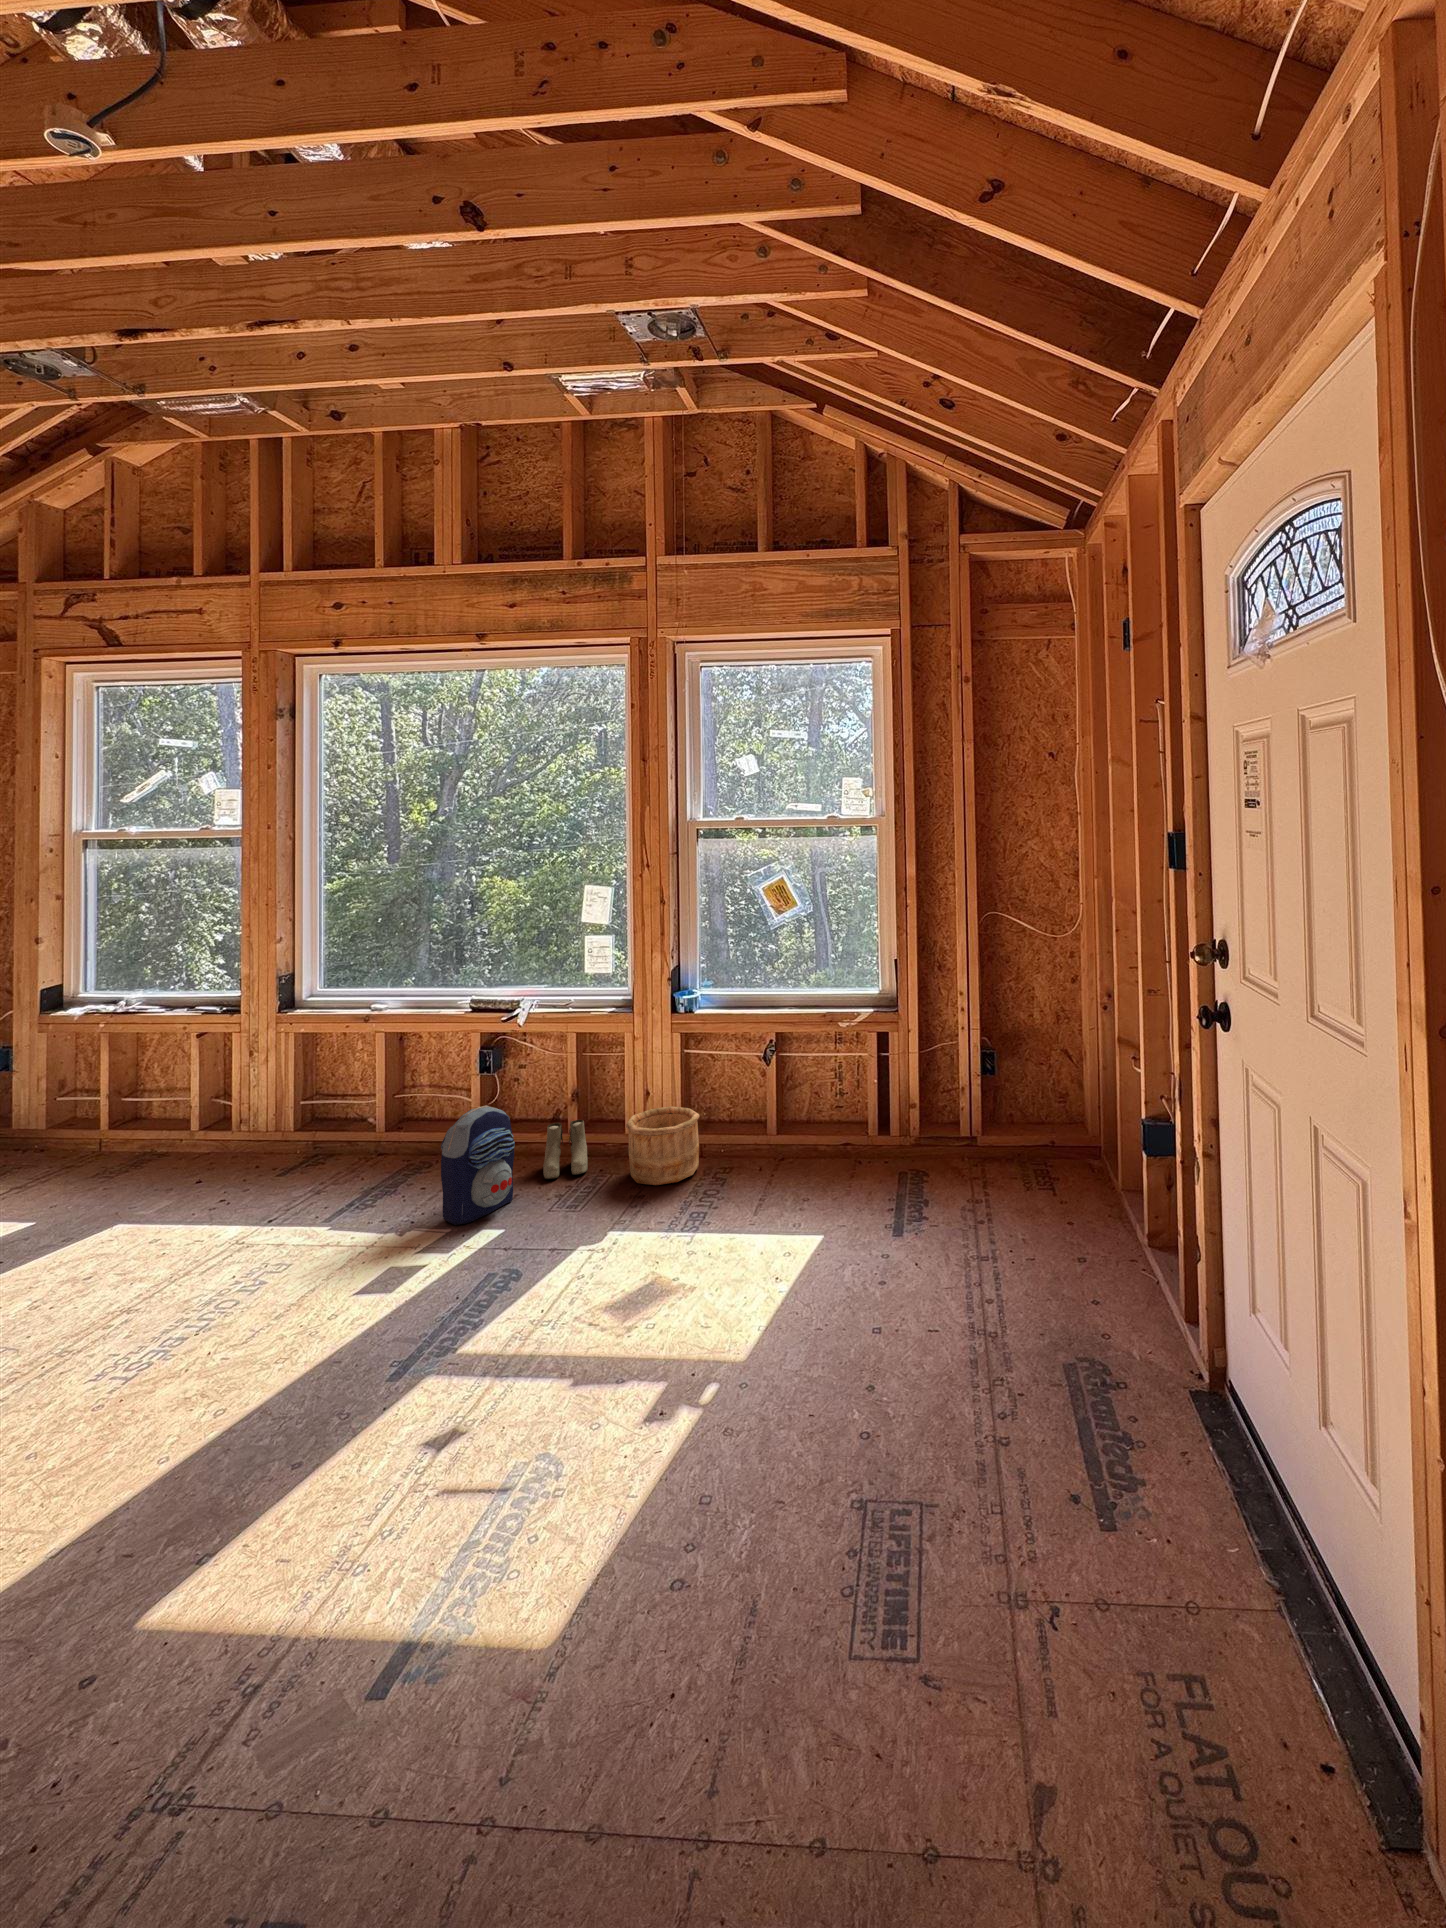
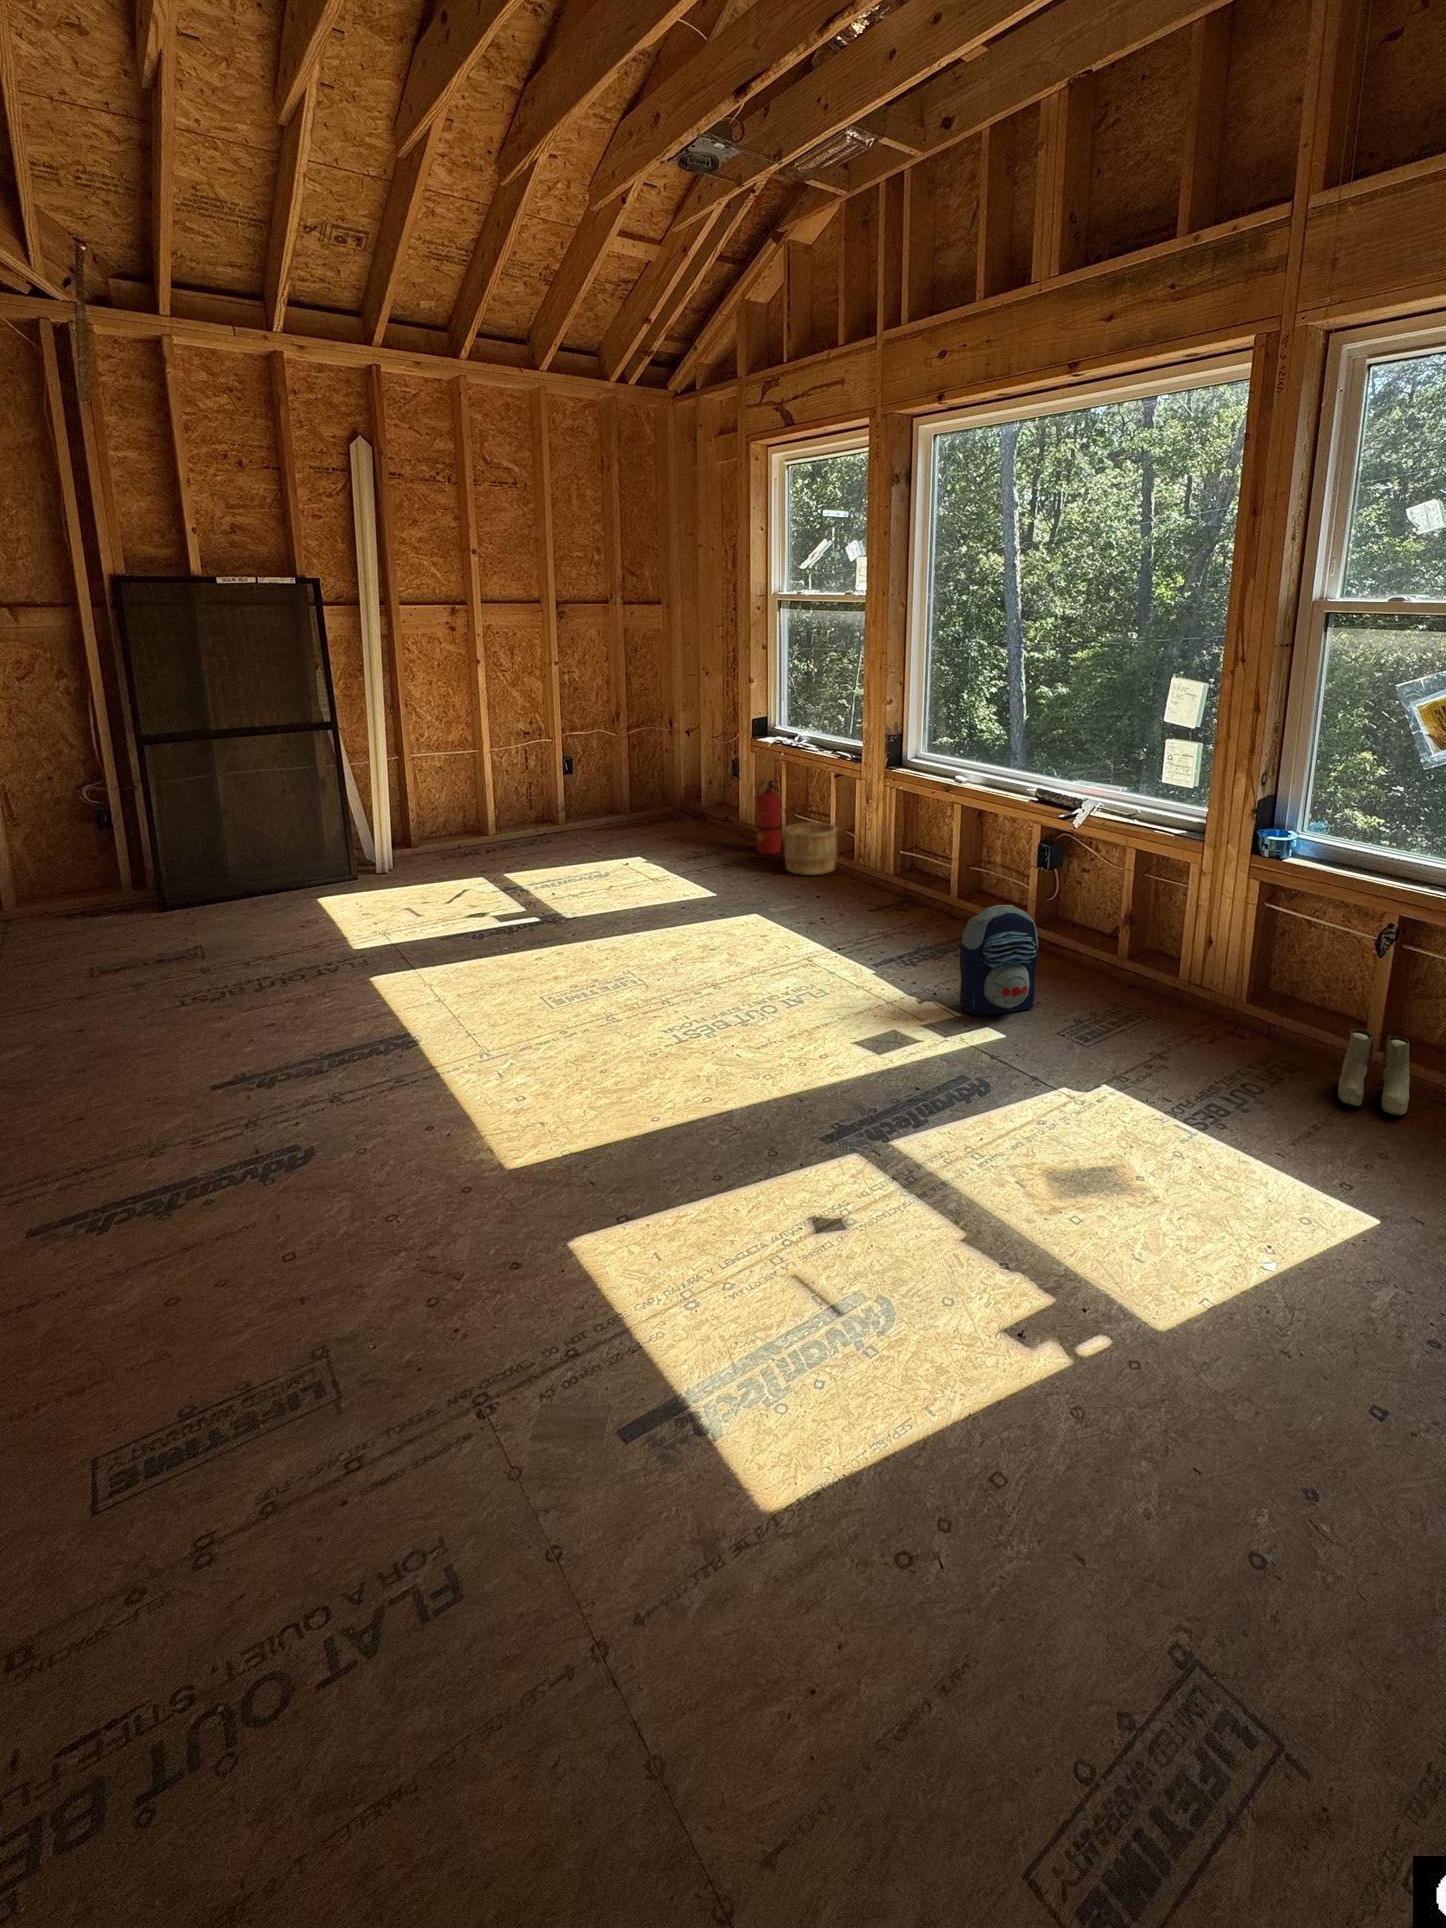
fire extinguisher: none [52,1060,101,1162] -> present [757,780,781,854]
wooden bucket: present [626,1106,699,1185] -> present [783,822,837,875]
boots: present [543,1120,587,1179] -> present [1338,1029,1410,1116]

